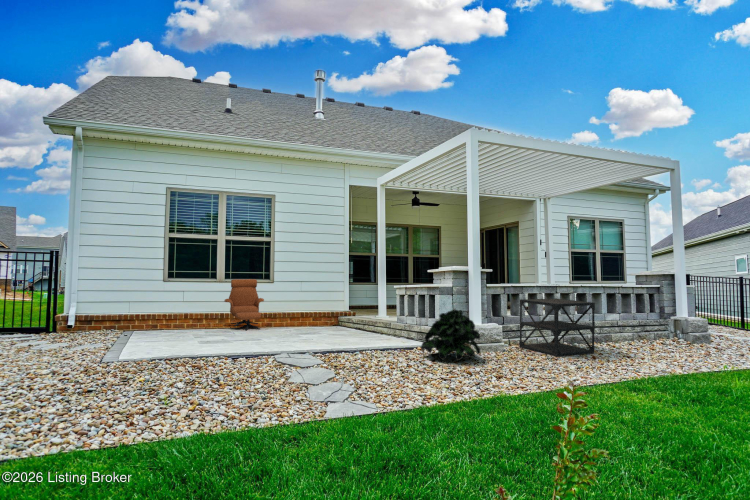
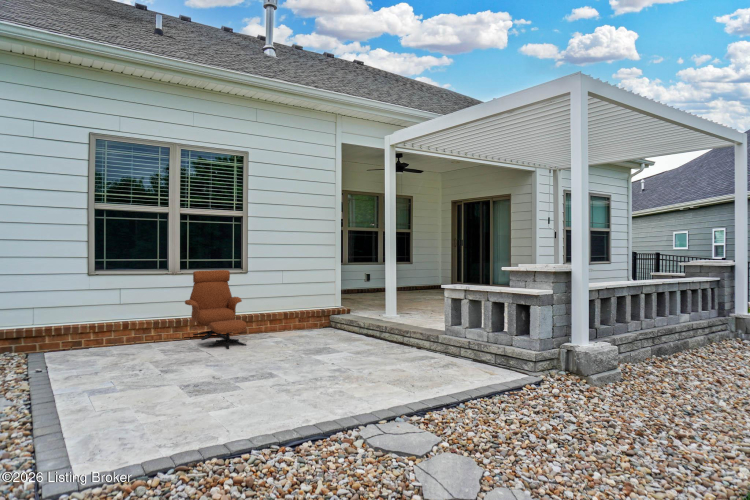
side table: present [519,298,595,357] -> none [615,302,715,385]
potted plant: present [421,310,480,361] -> none [527,330,615,407]

